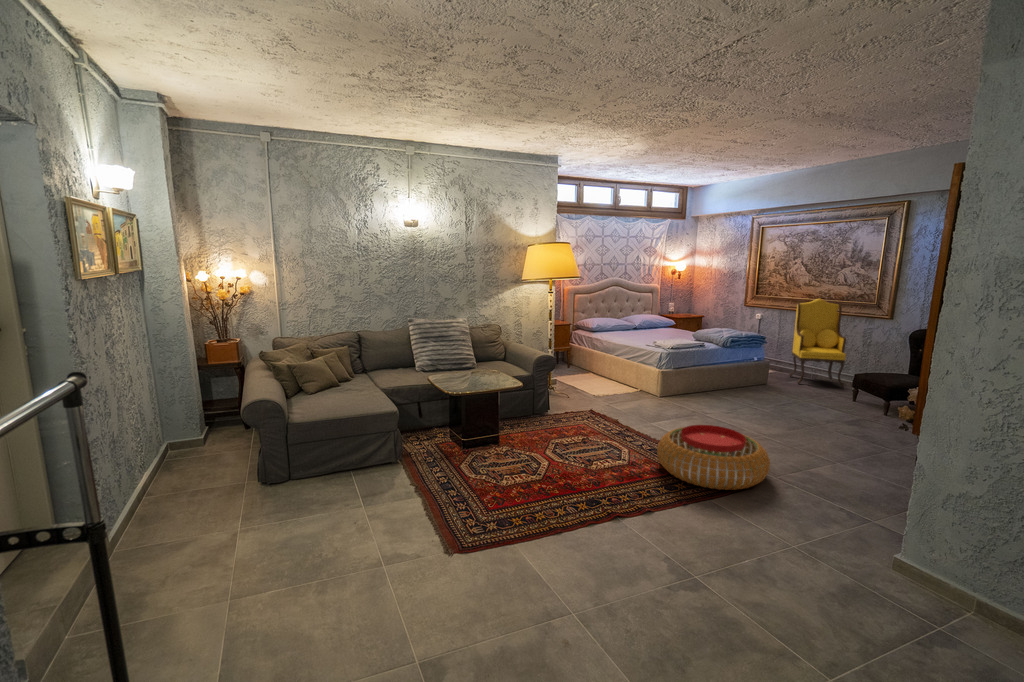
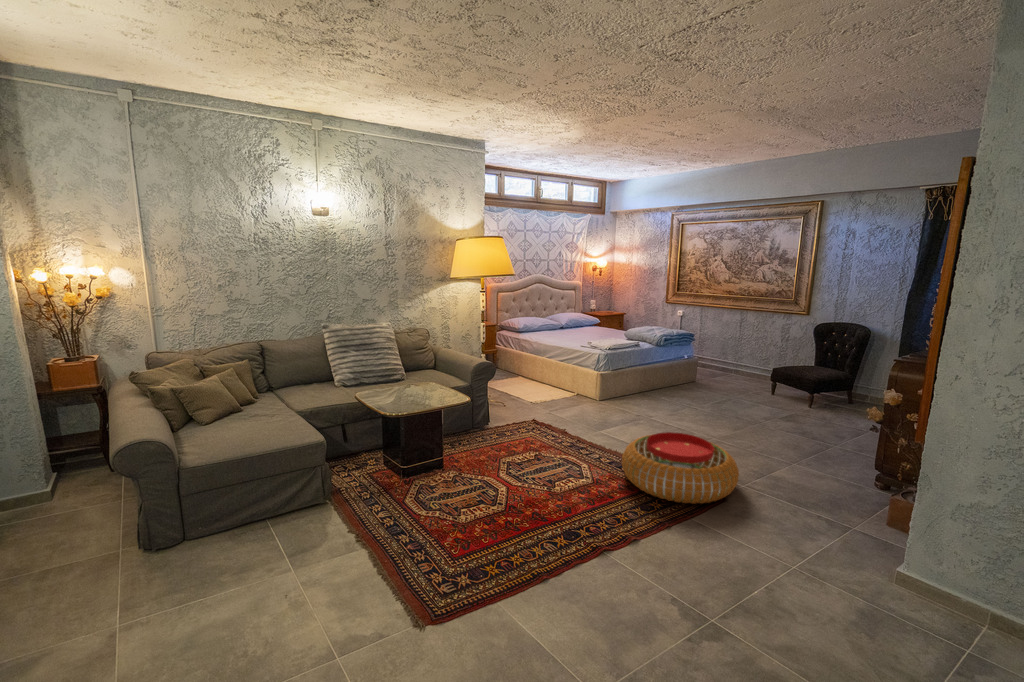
armchair: present [789,299,846,387] -> none [712,295,765,380]

